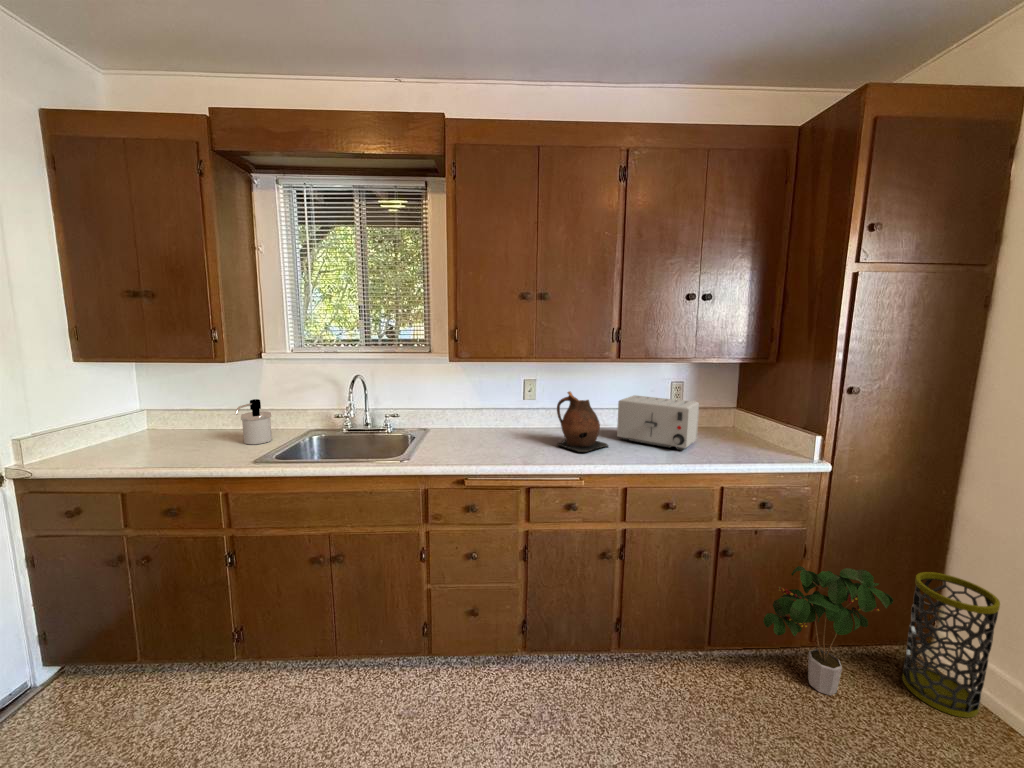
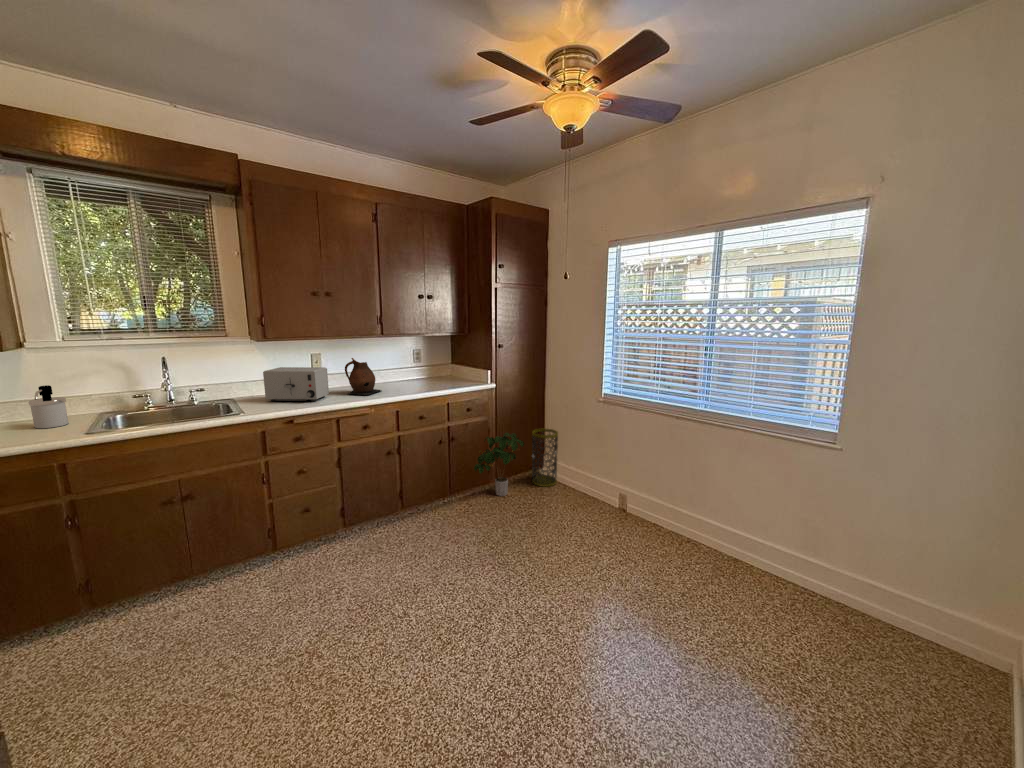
toaster: present [617,395,699,450] -> present [263,367,329,401]

